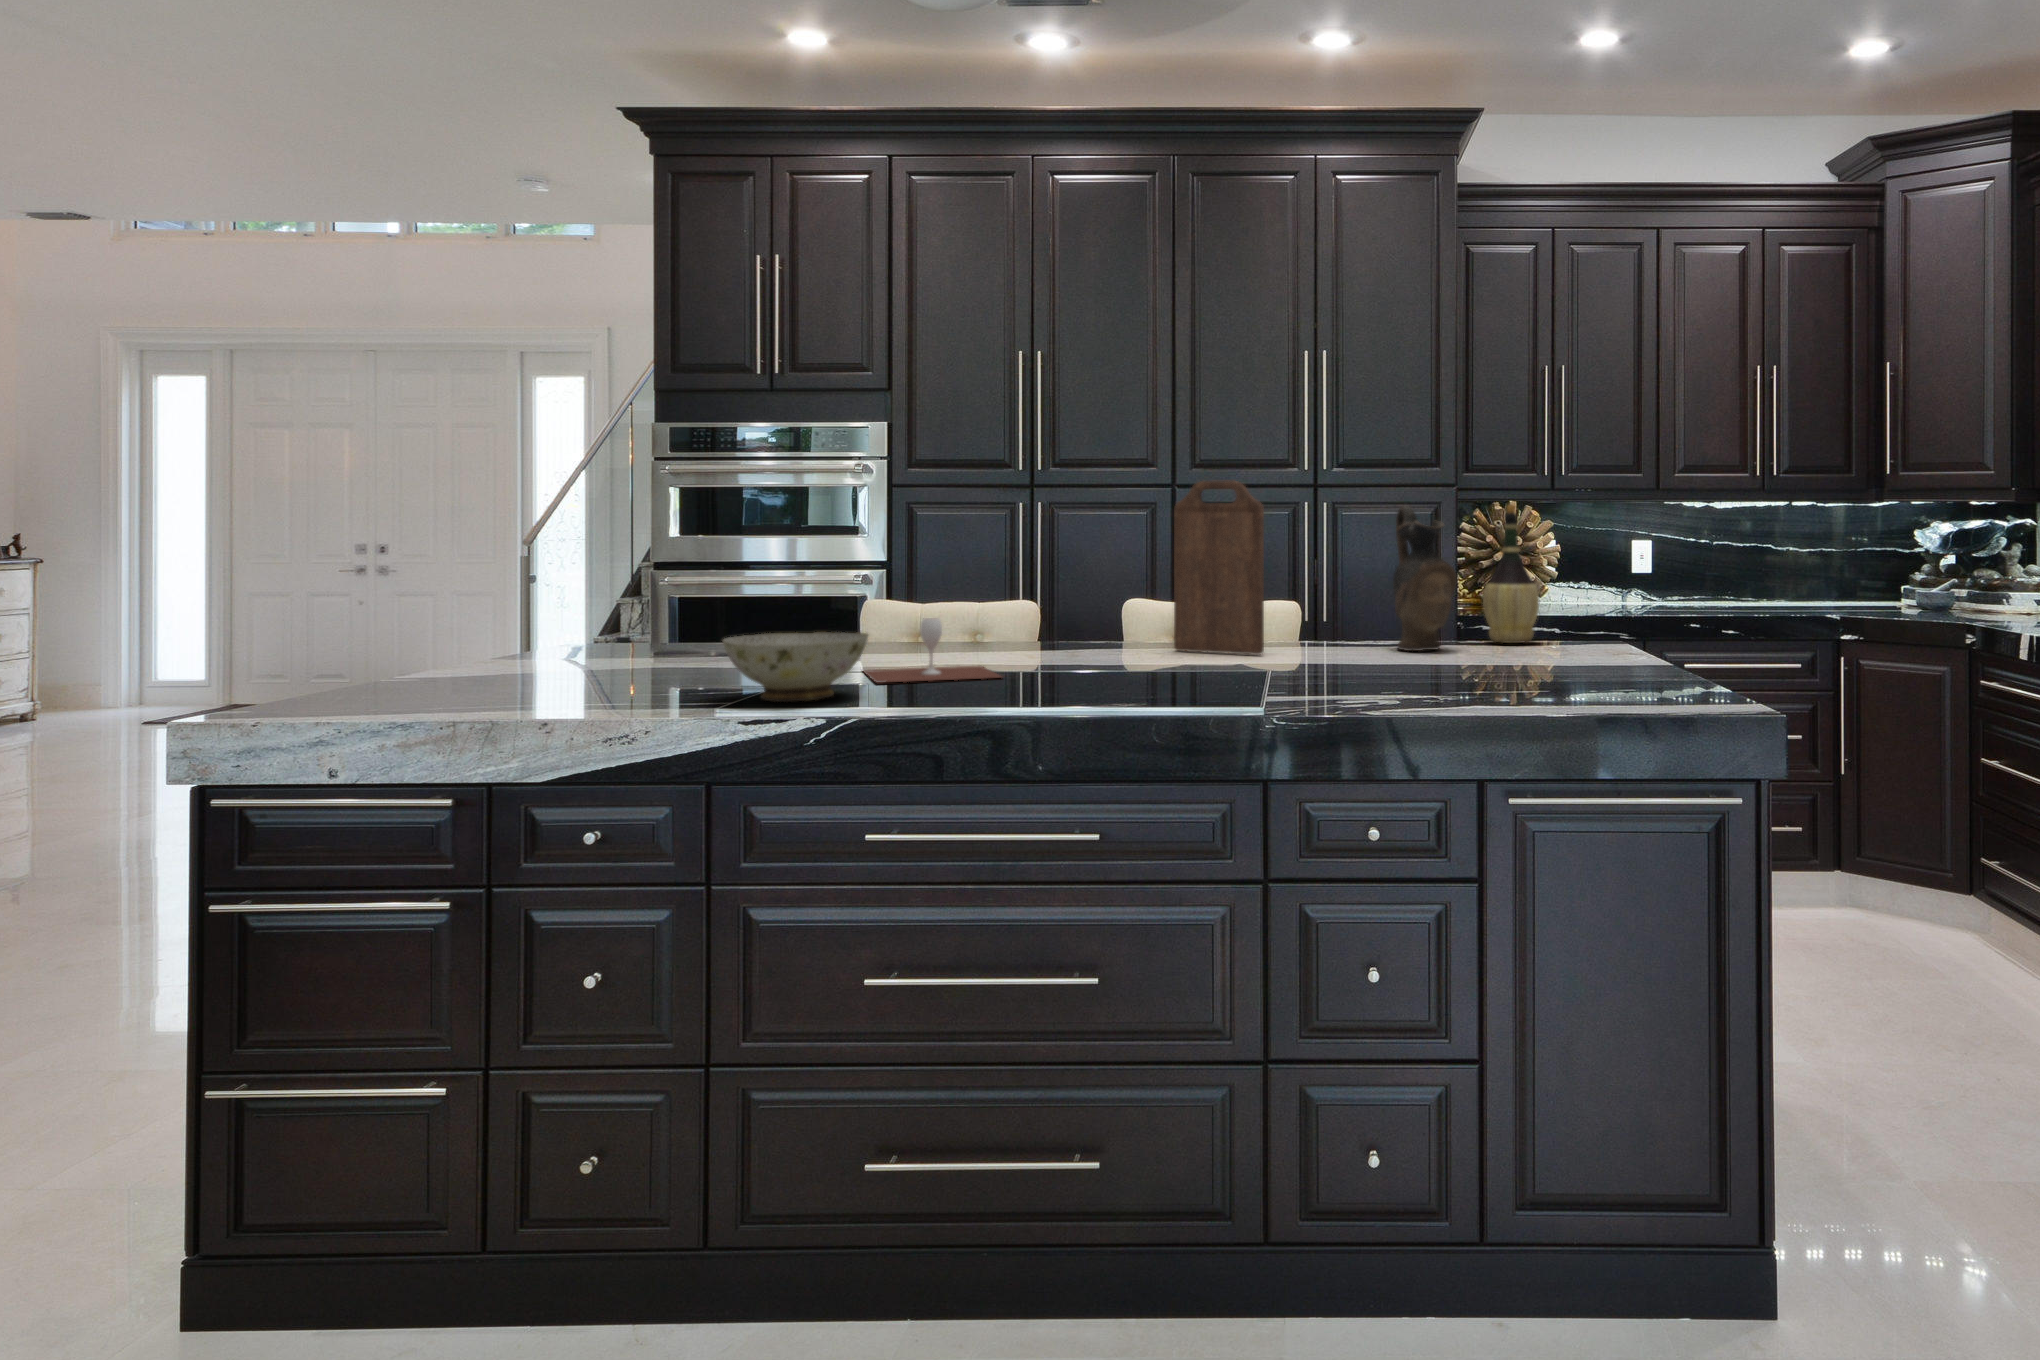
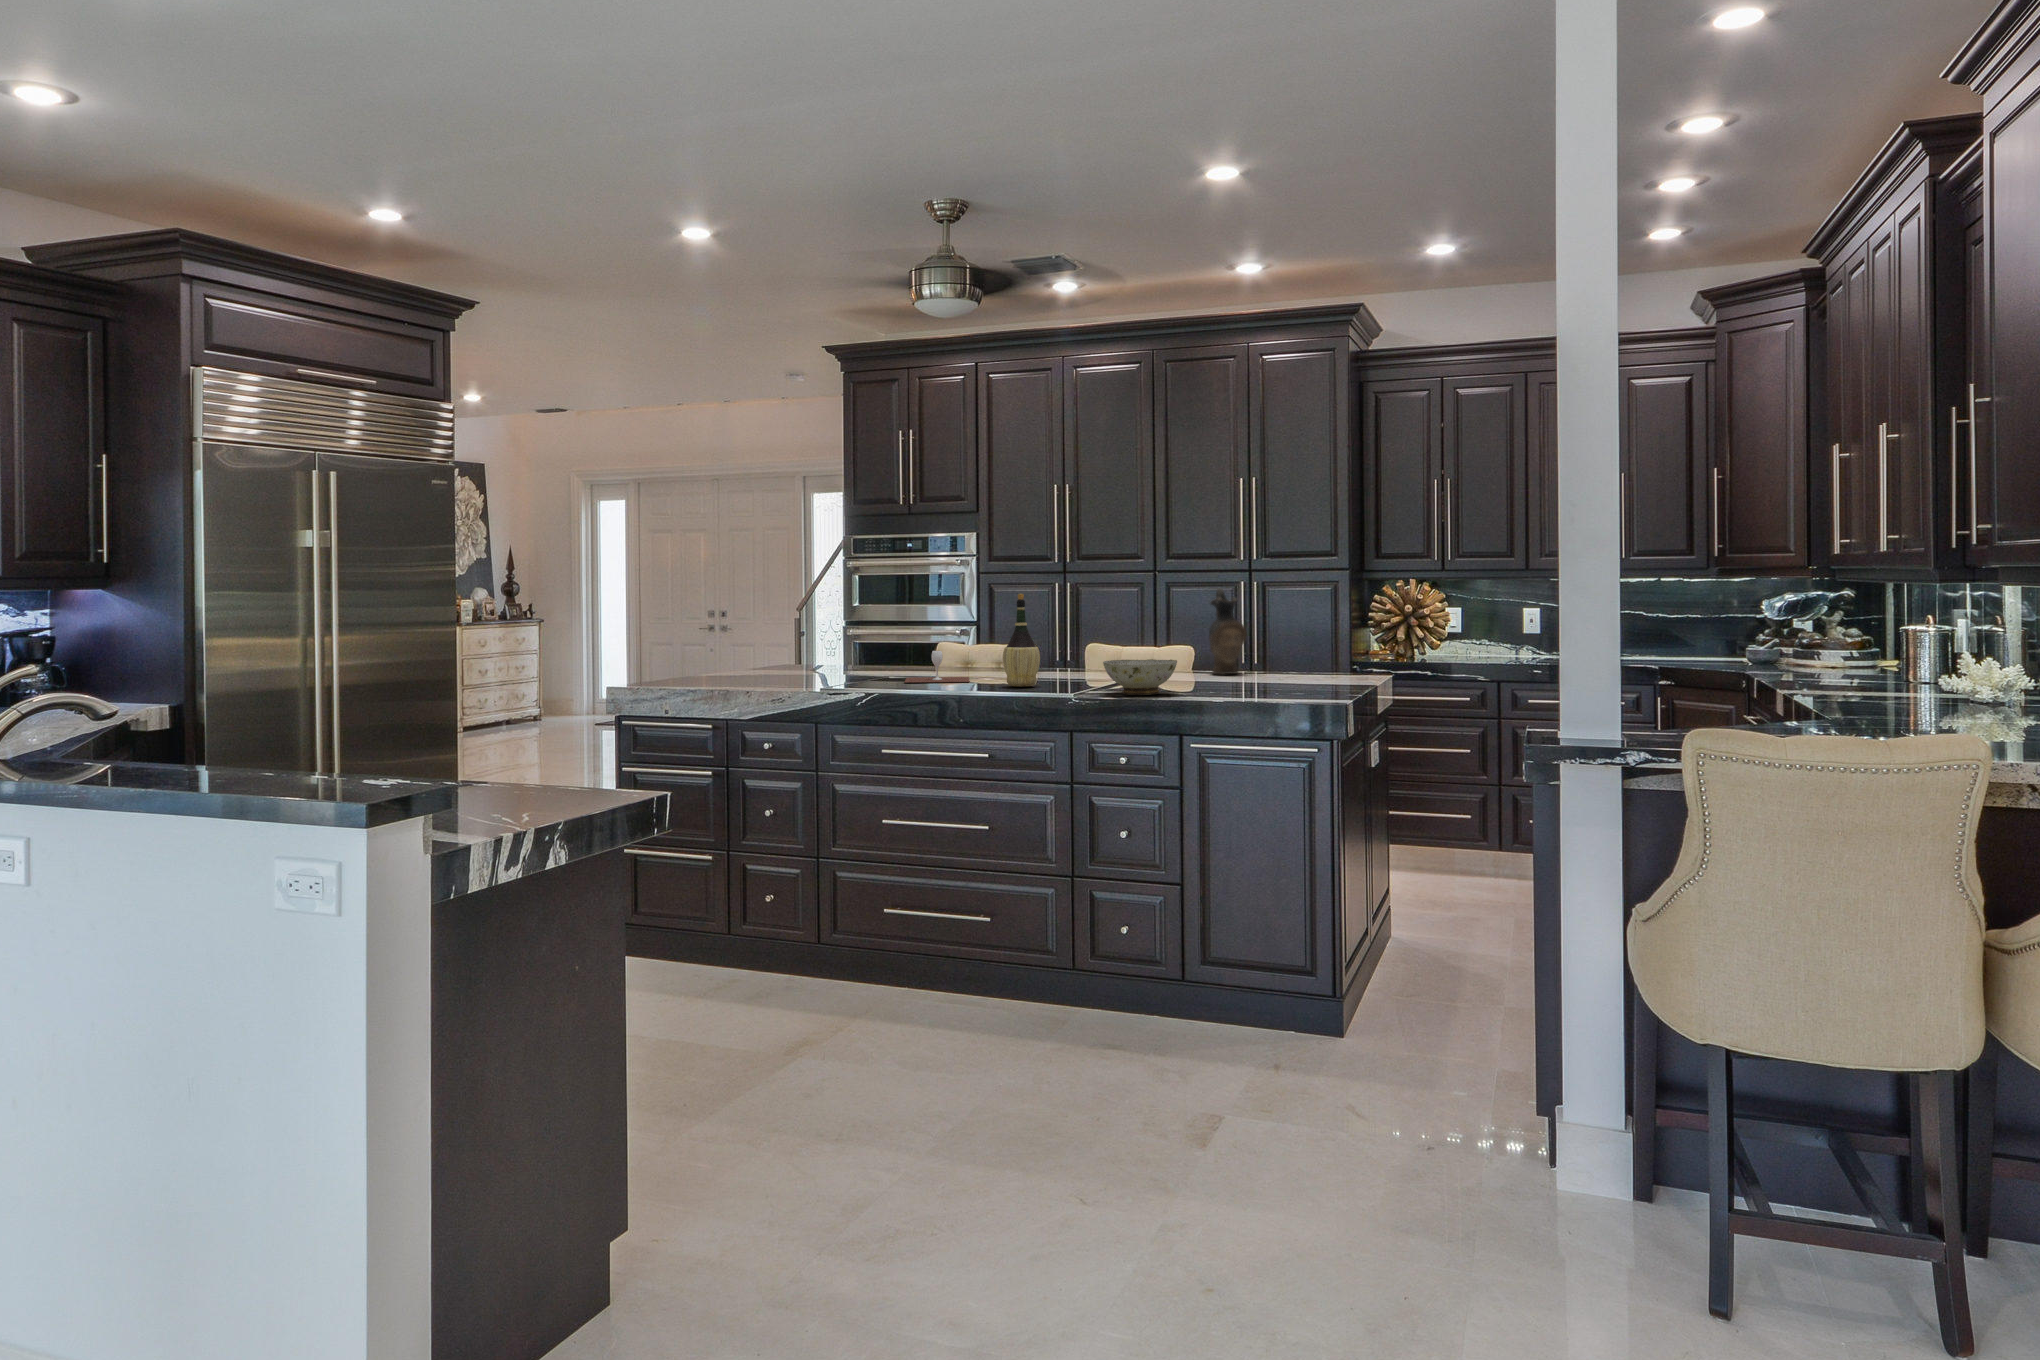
cutting board: present [1174,480,1264,655] -> none [1082,575,1128,675]
wine bottle: present [1483,504,1539,643] -> present [1003,594,1040,687]
ceramic bowl: present [723,632,868,702] -> present [1103,659,1177,695]

